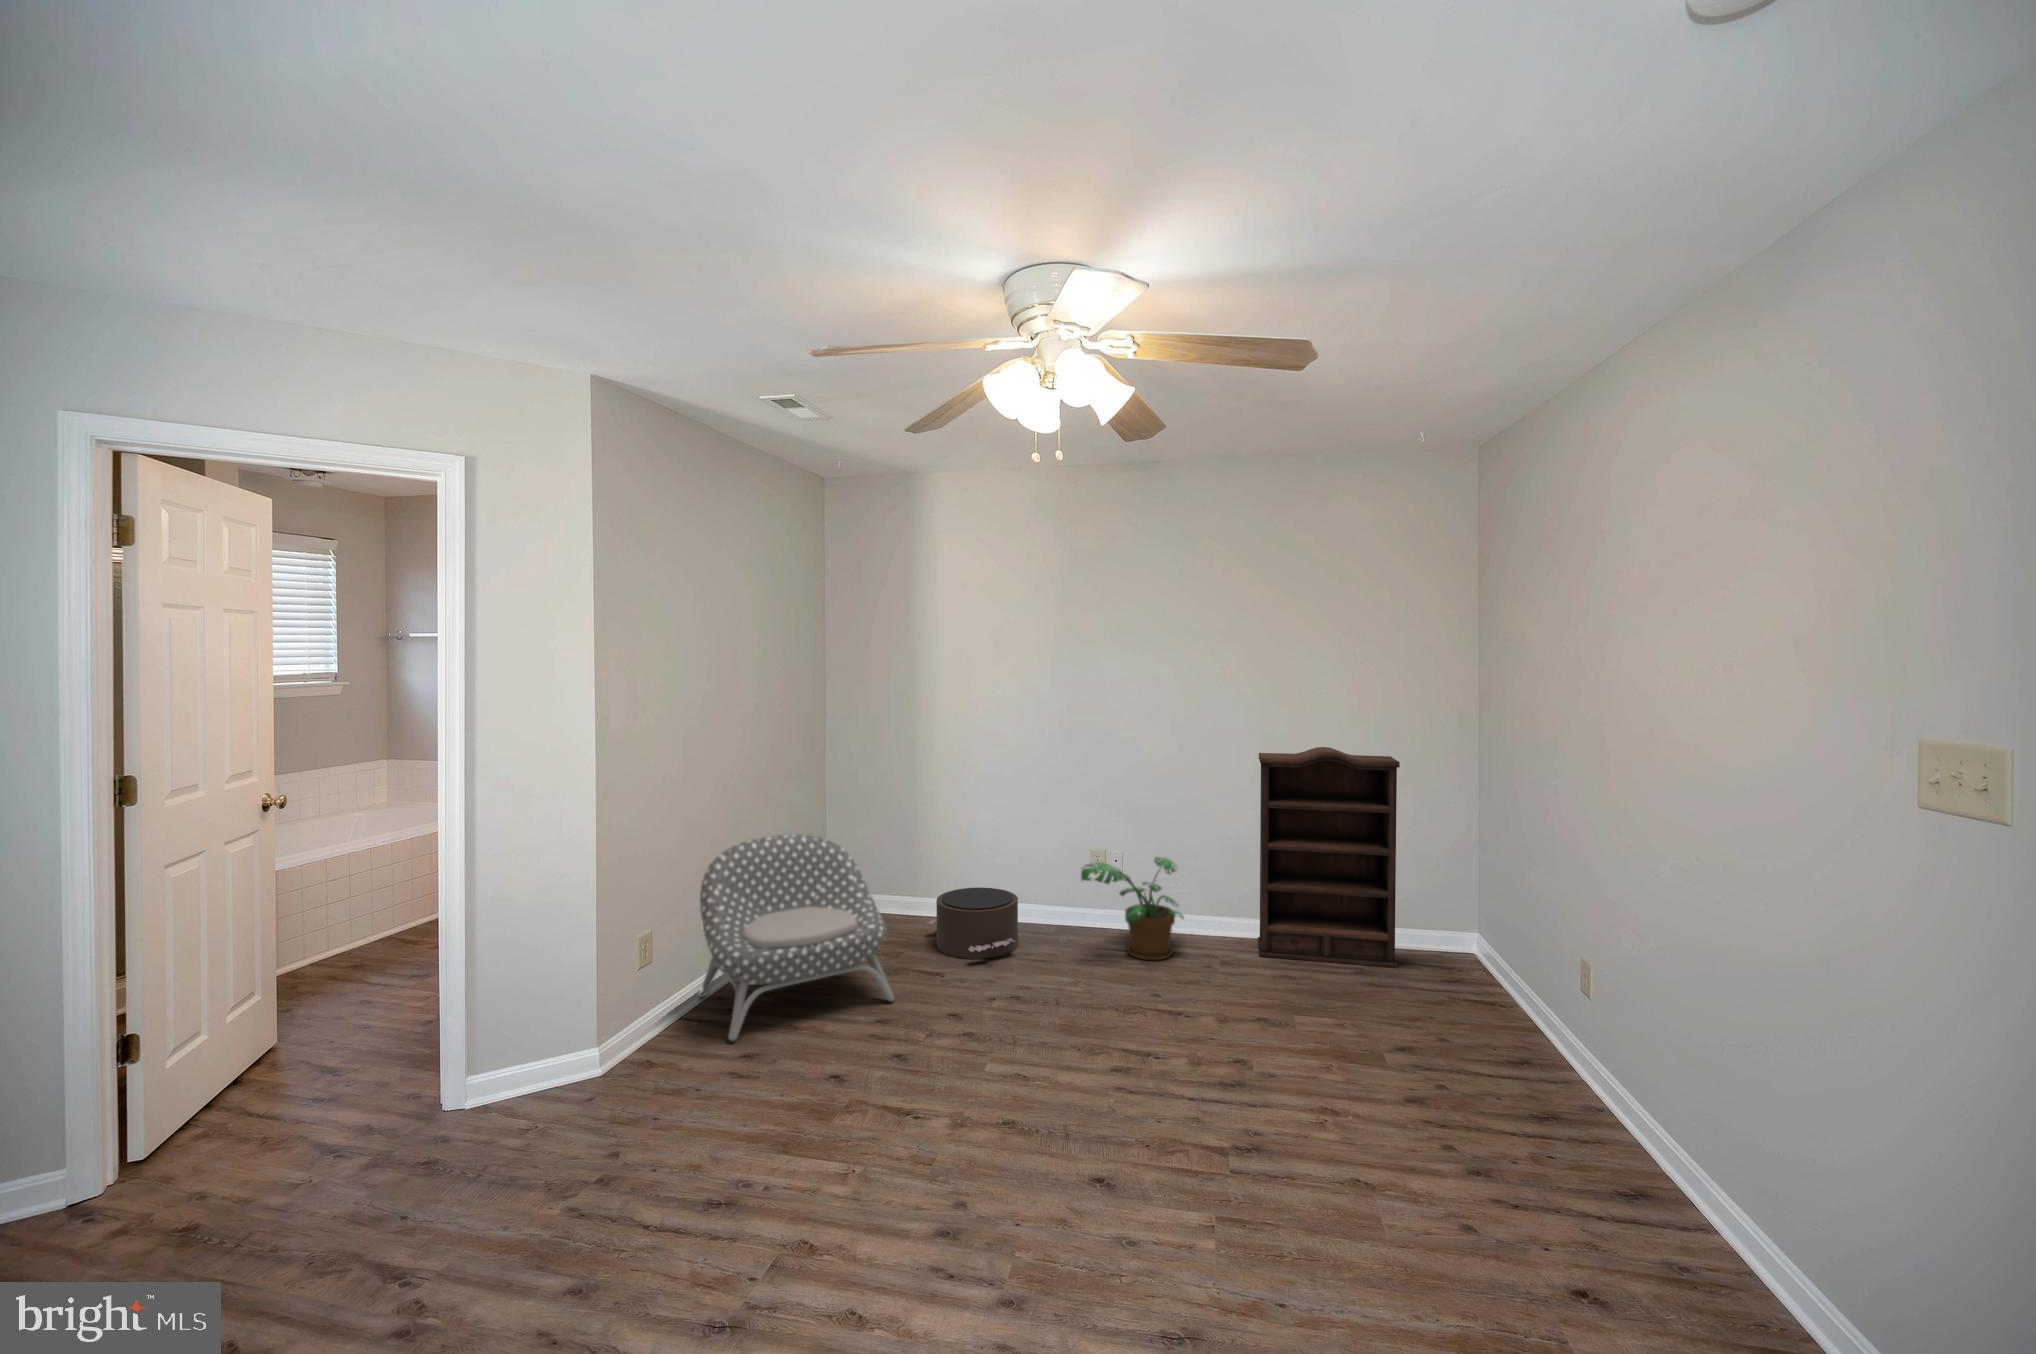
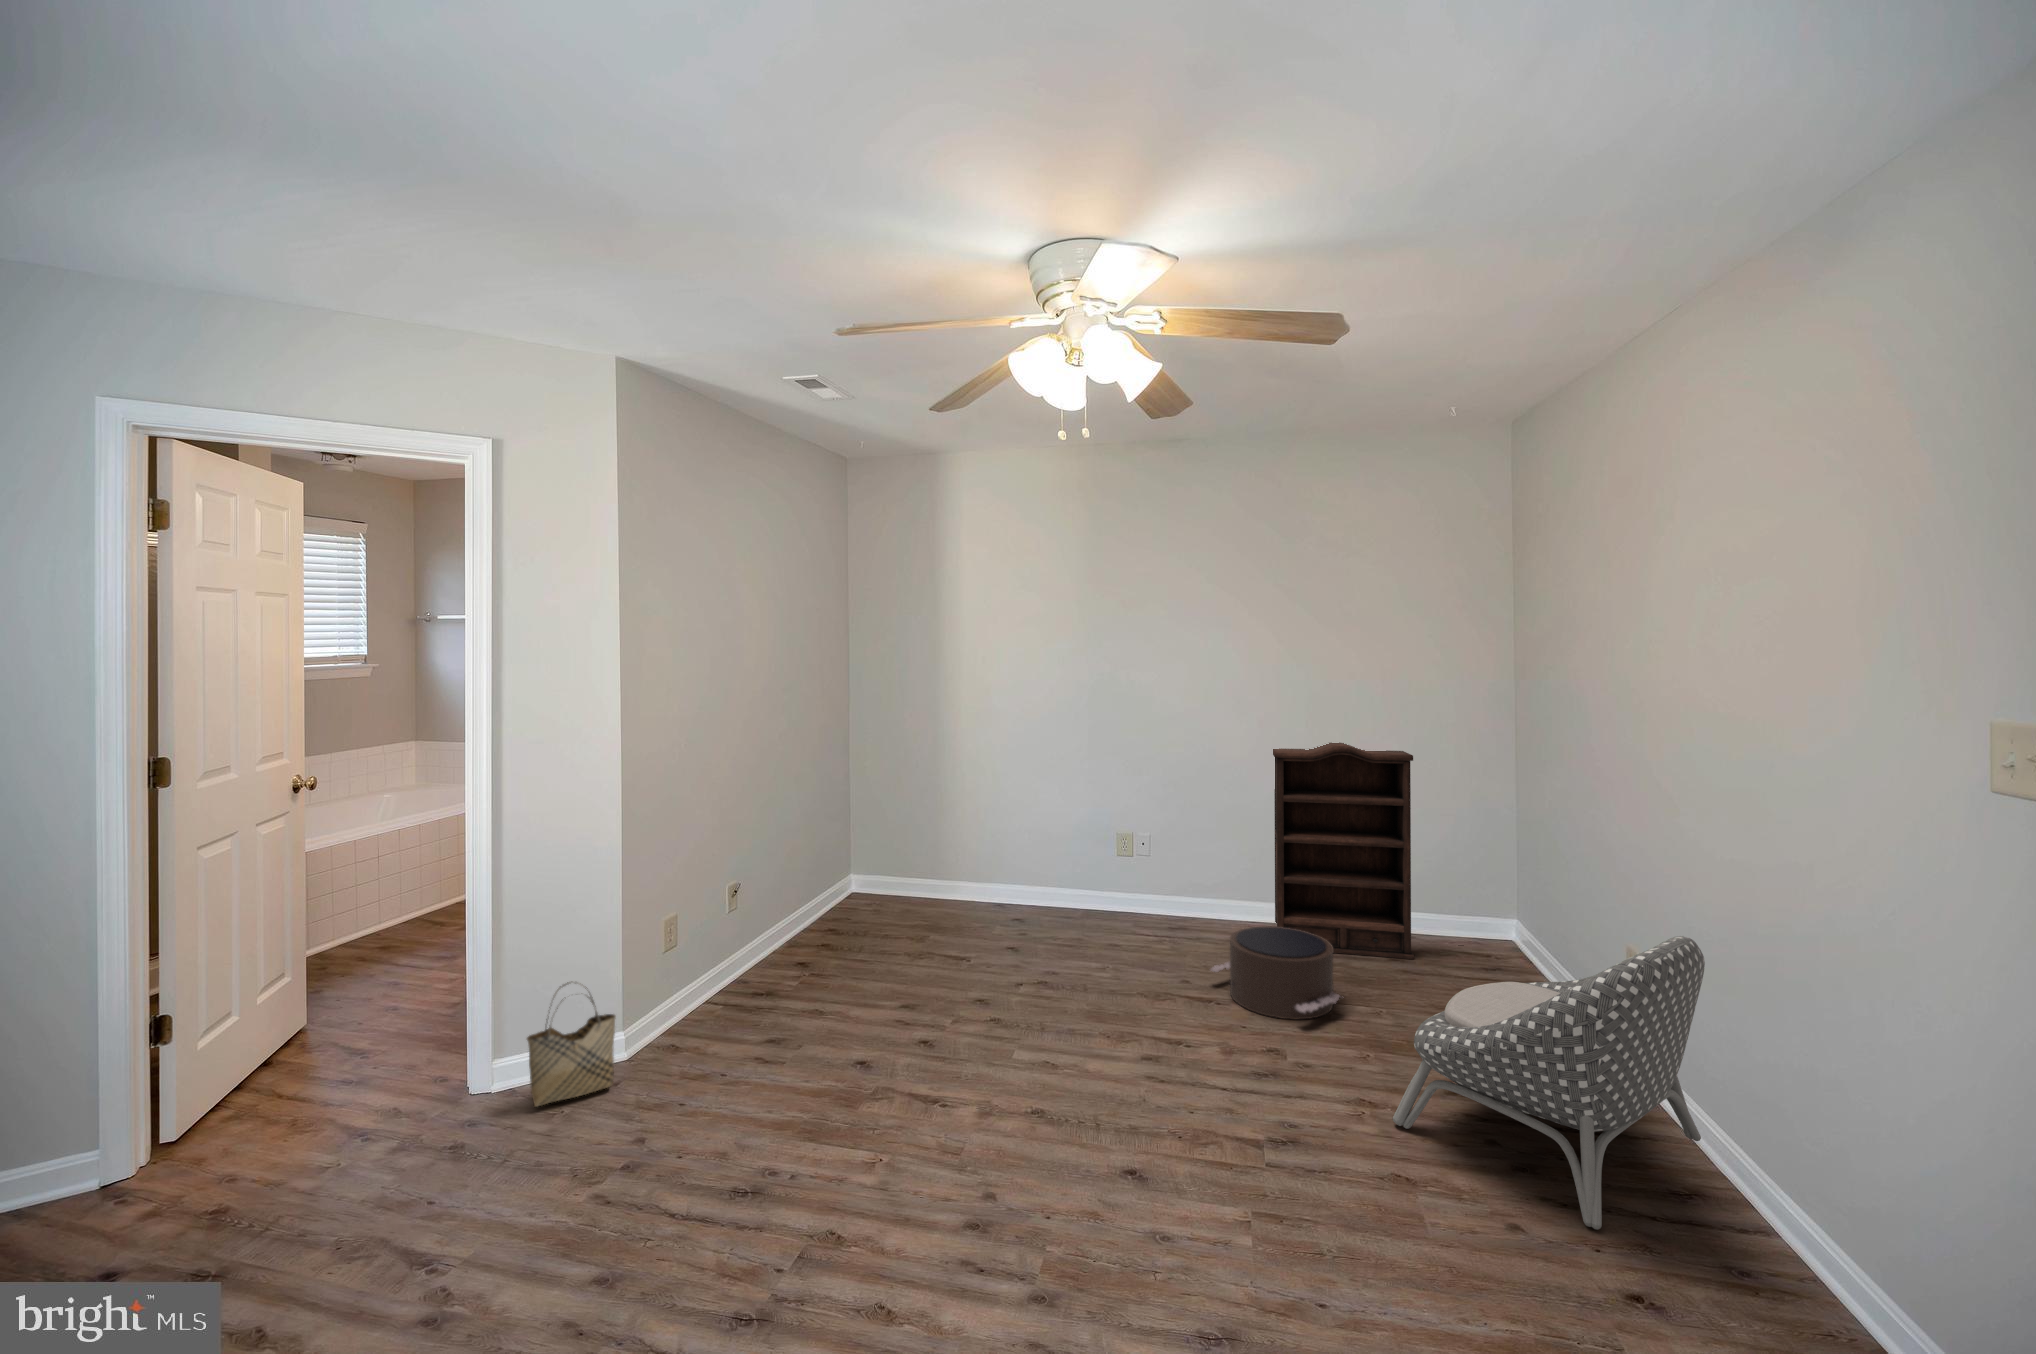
armchair: present [698,834,894,1041] -> present [1393,936,1705,1229]
potted plant: present [1081,857,1184,960] -> none [1099,850,1202,952]
pouf: present [927,888,1018,959] -> present [1211,927,1340,1019]
woven basket: none [501,993,590,1118] -> present [527,982,616,1107]

